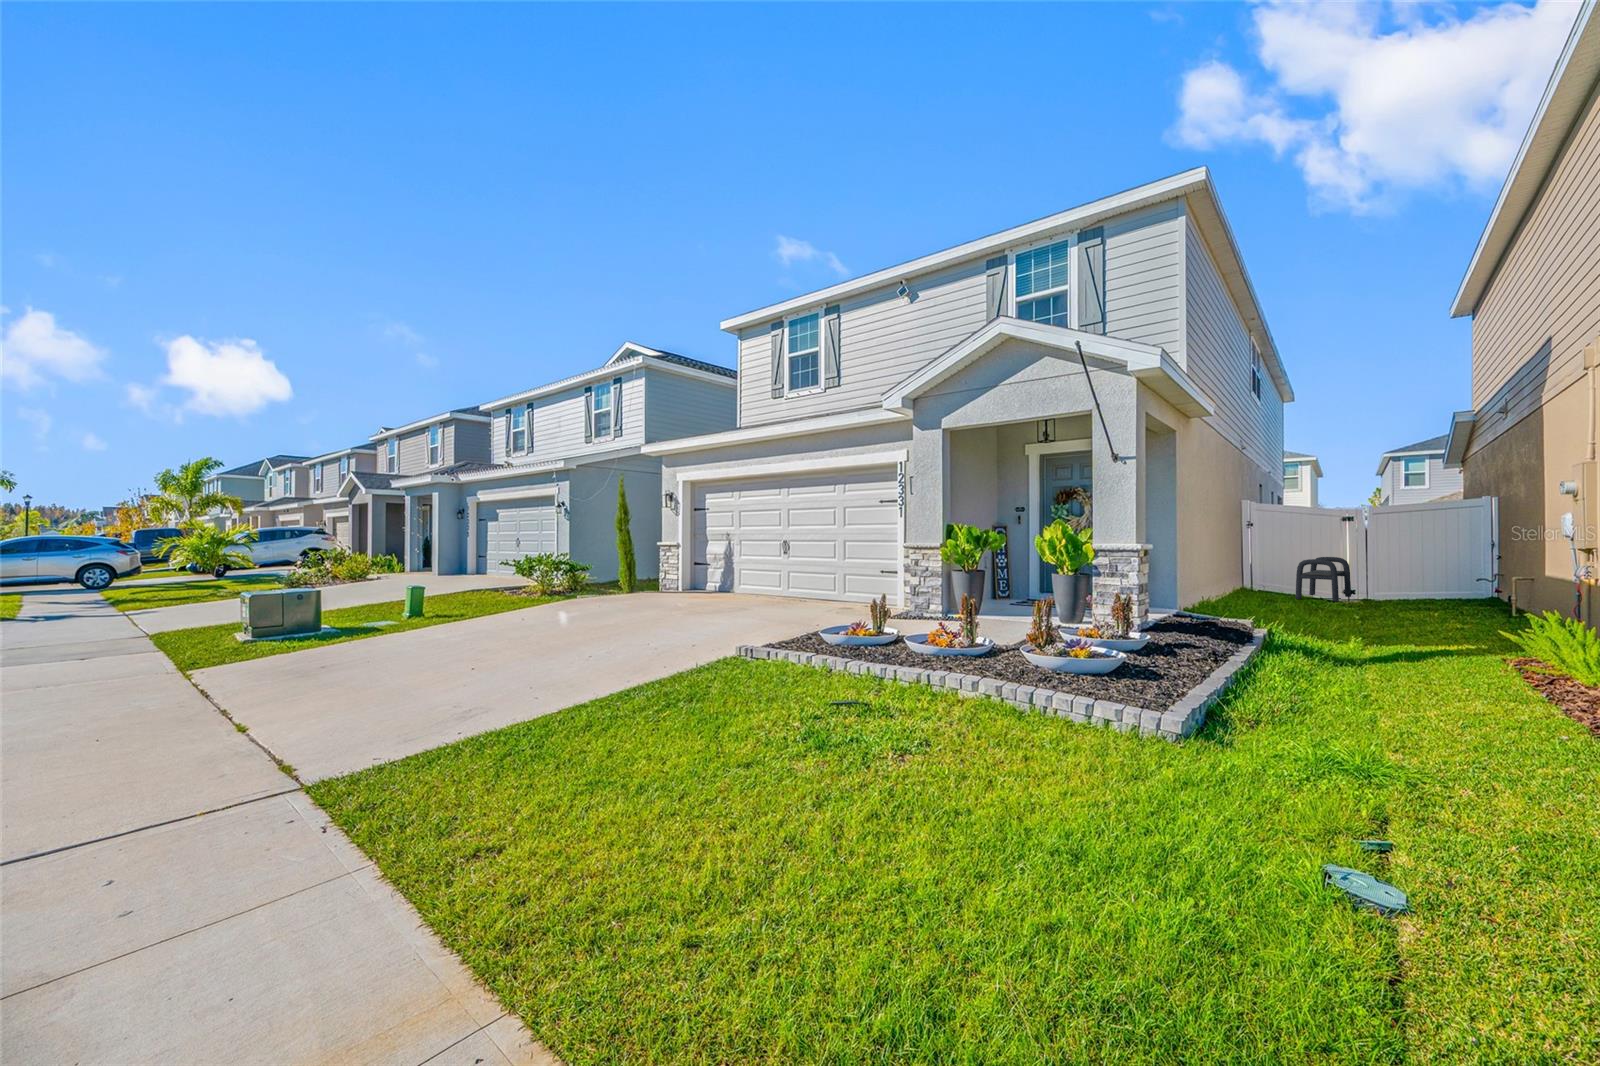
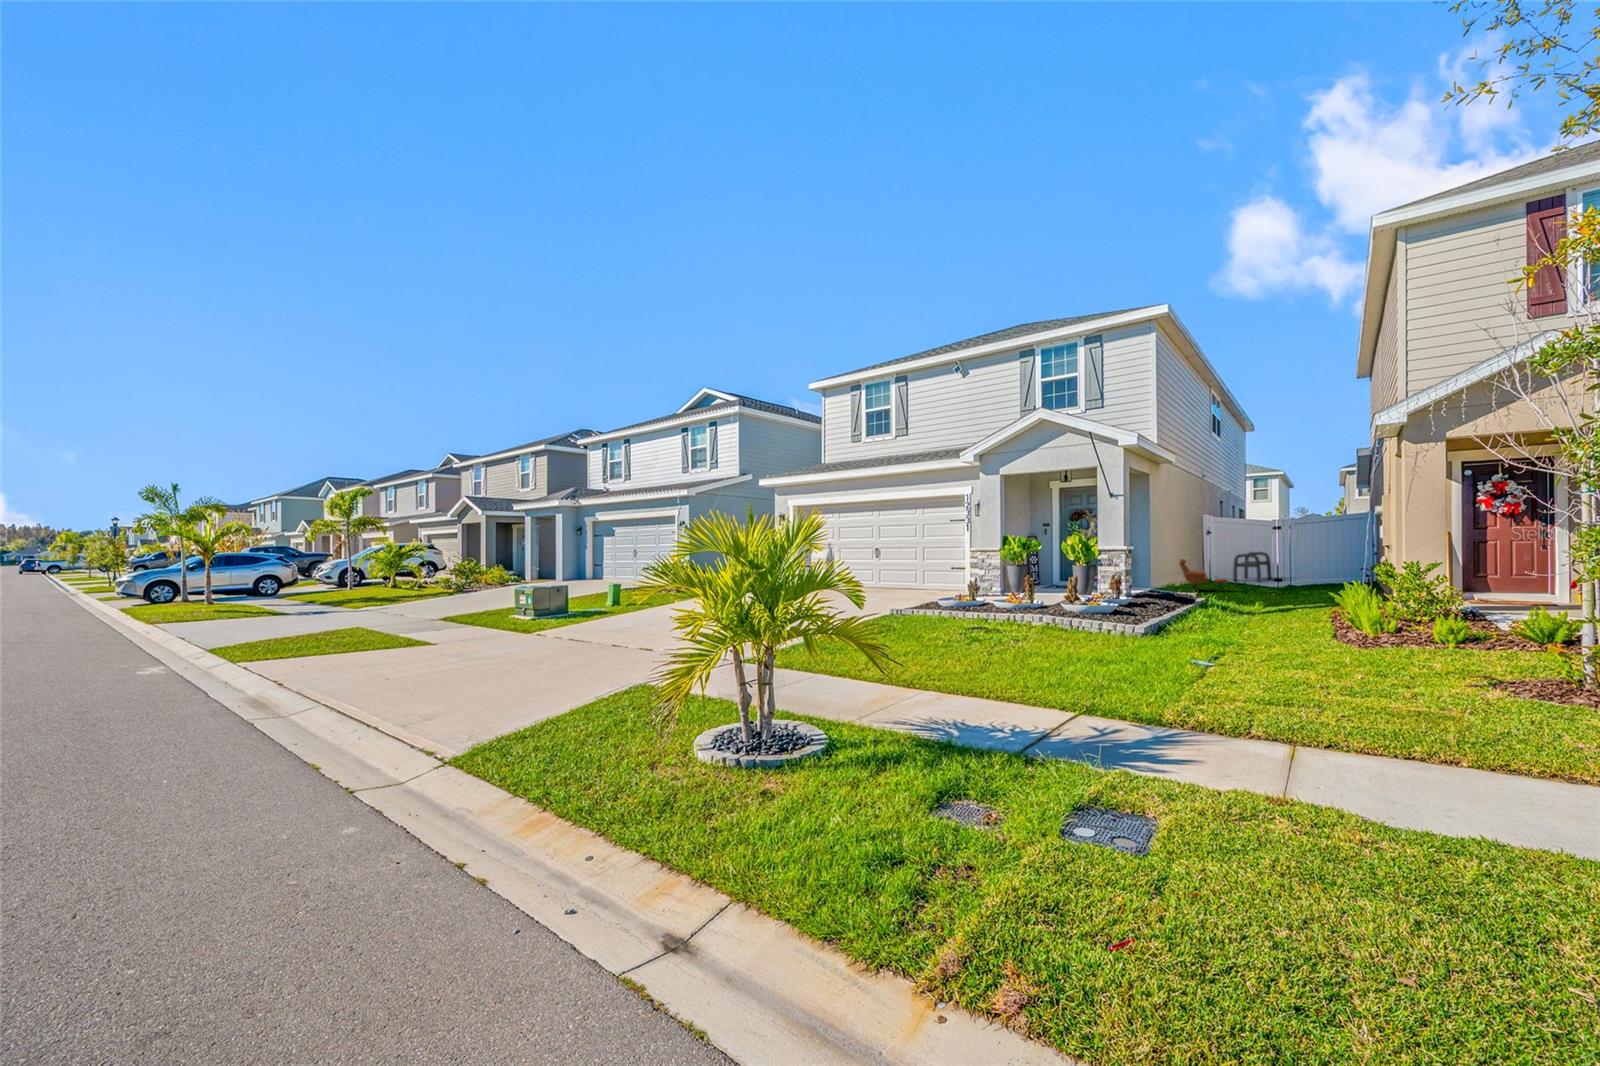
lounge chair: none [1220,565,1302,618] -> present [1179,559,1228,590]

